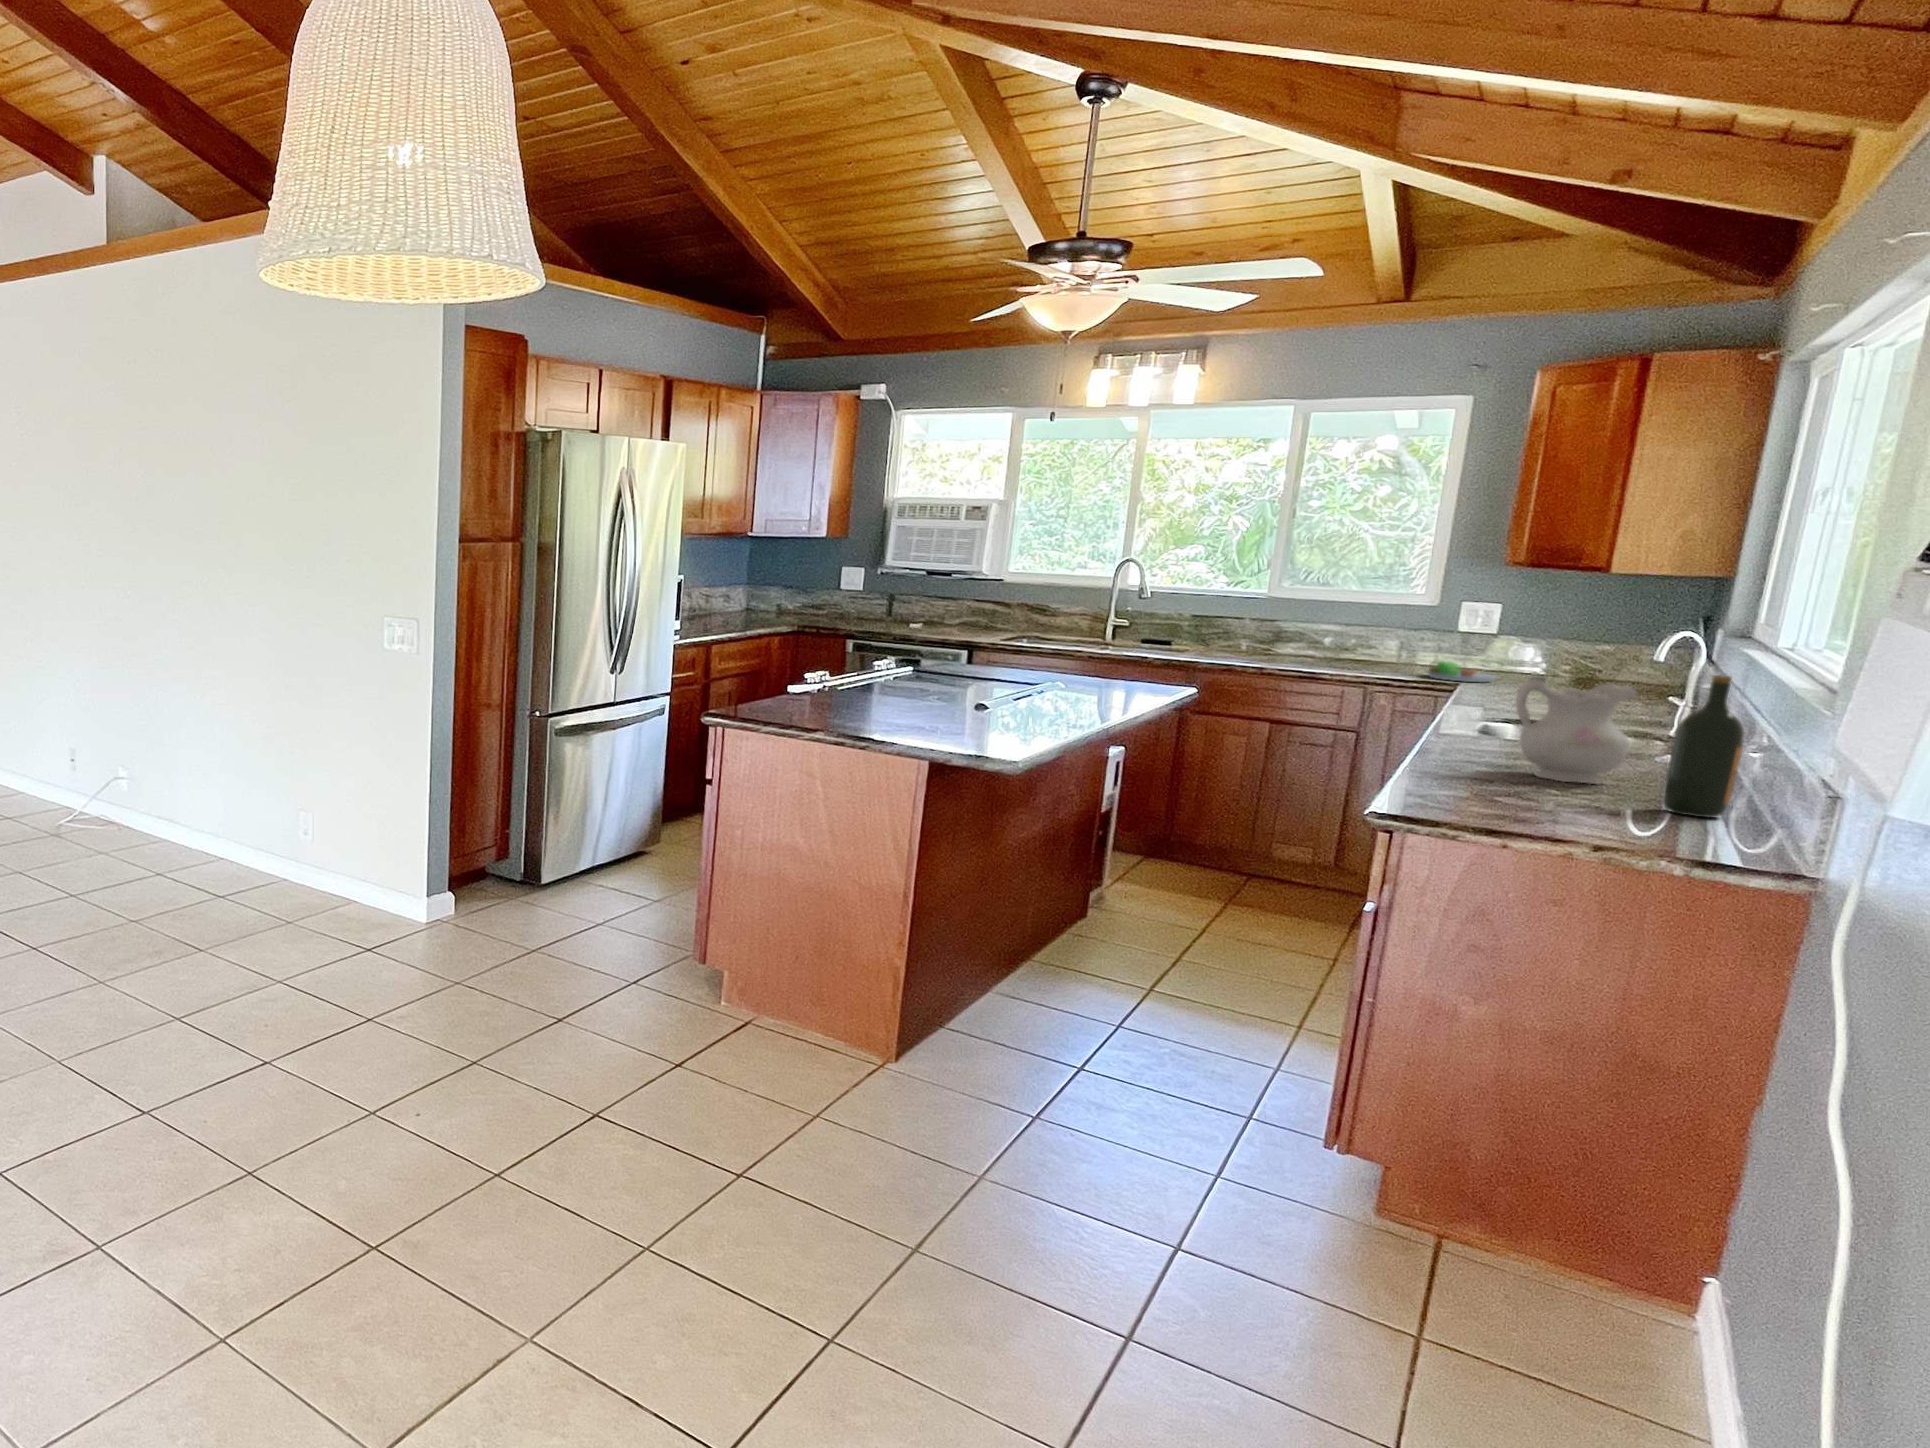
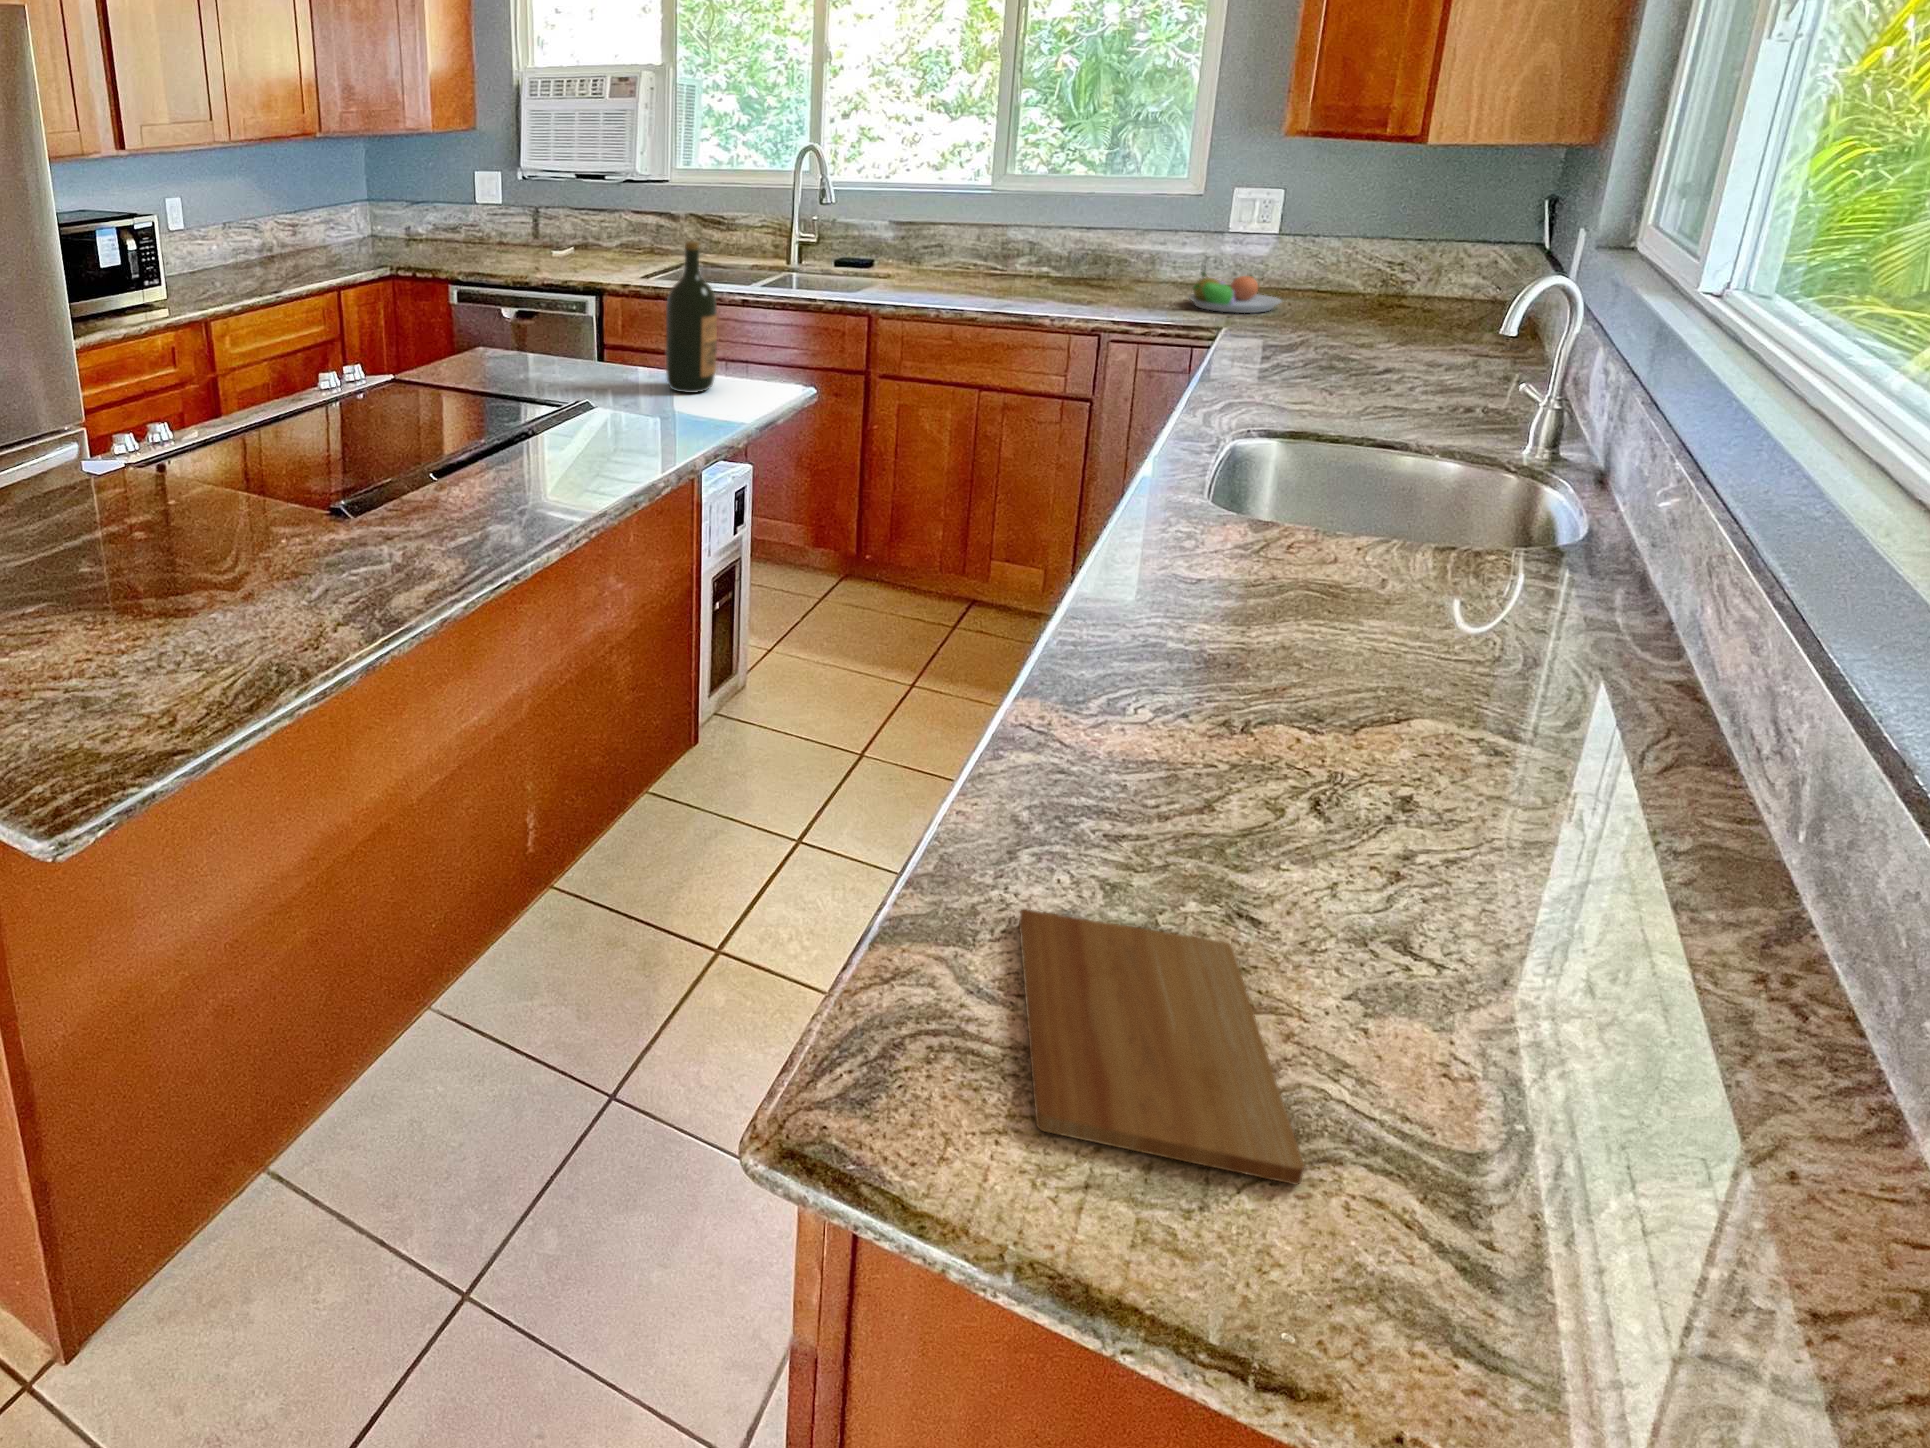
wine bottle: present [1662,675,1744,818] -> present [666,241,717,393]
ceramic pitcher: present [1516,676,1636,784] -> none [1226,482,1488,741]
cutting board: none [1449,791,1571,825] -> present [1019,910,1304,1185]

